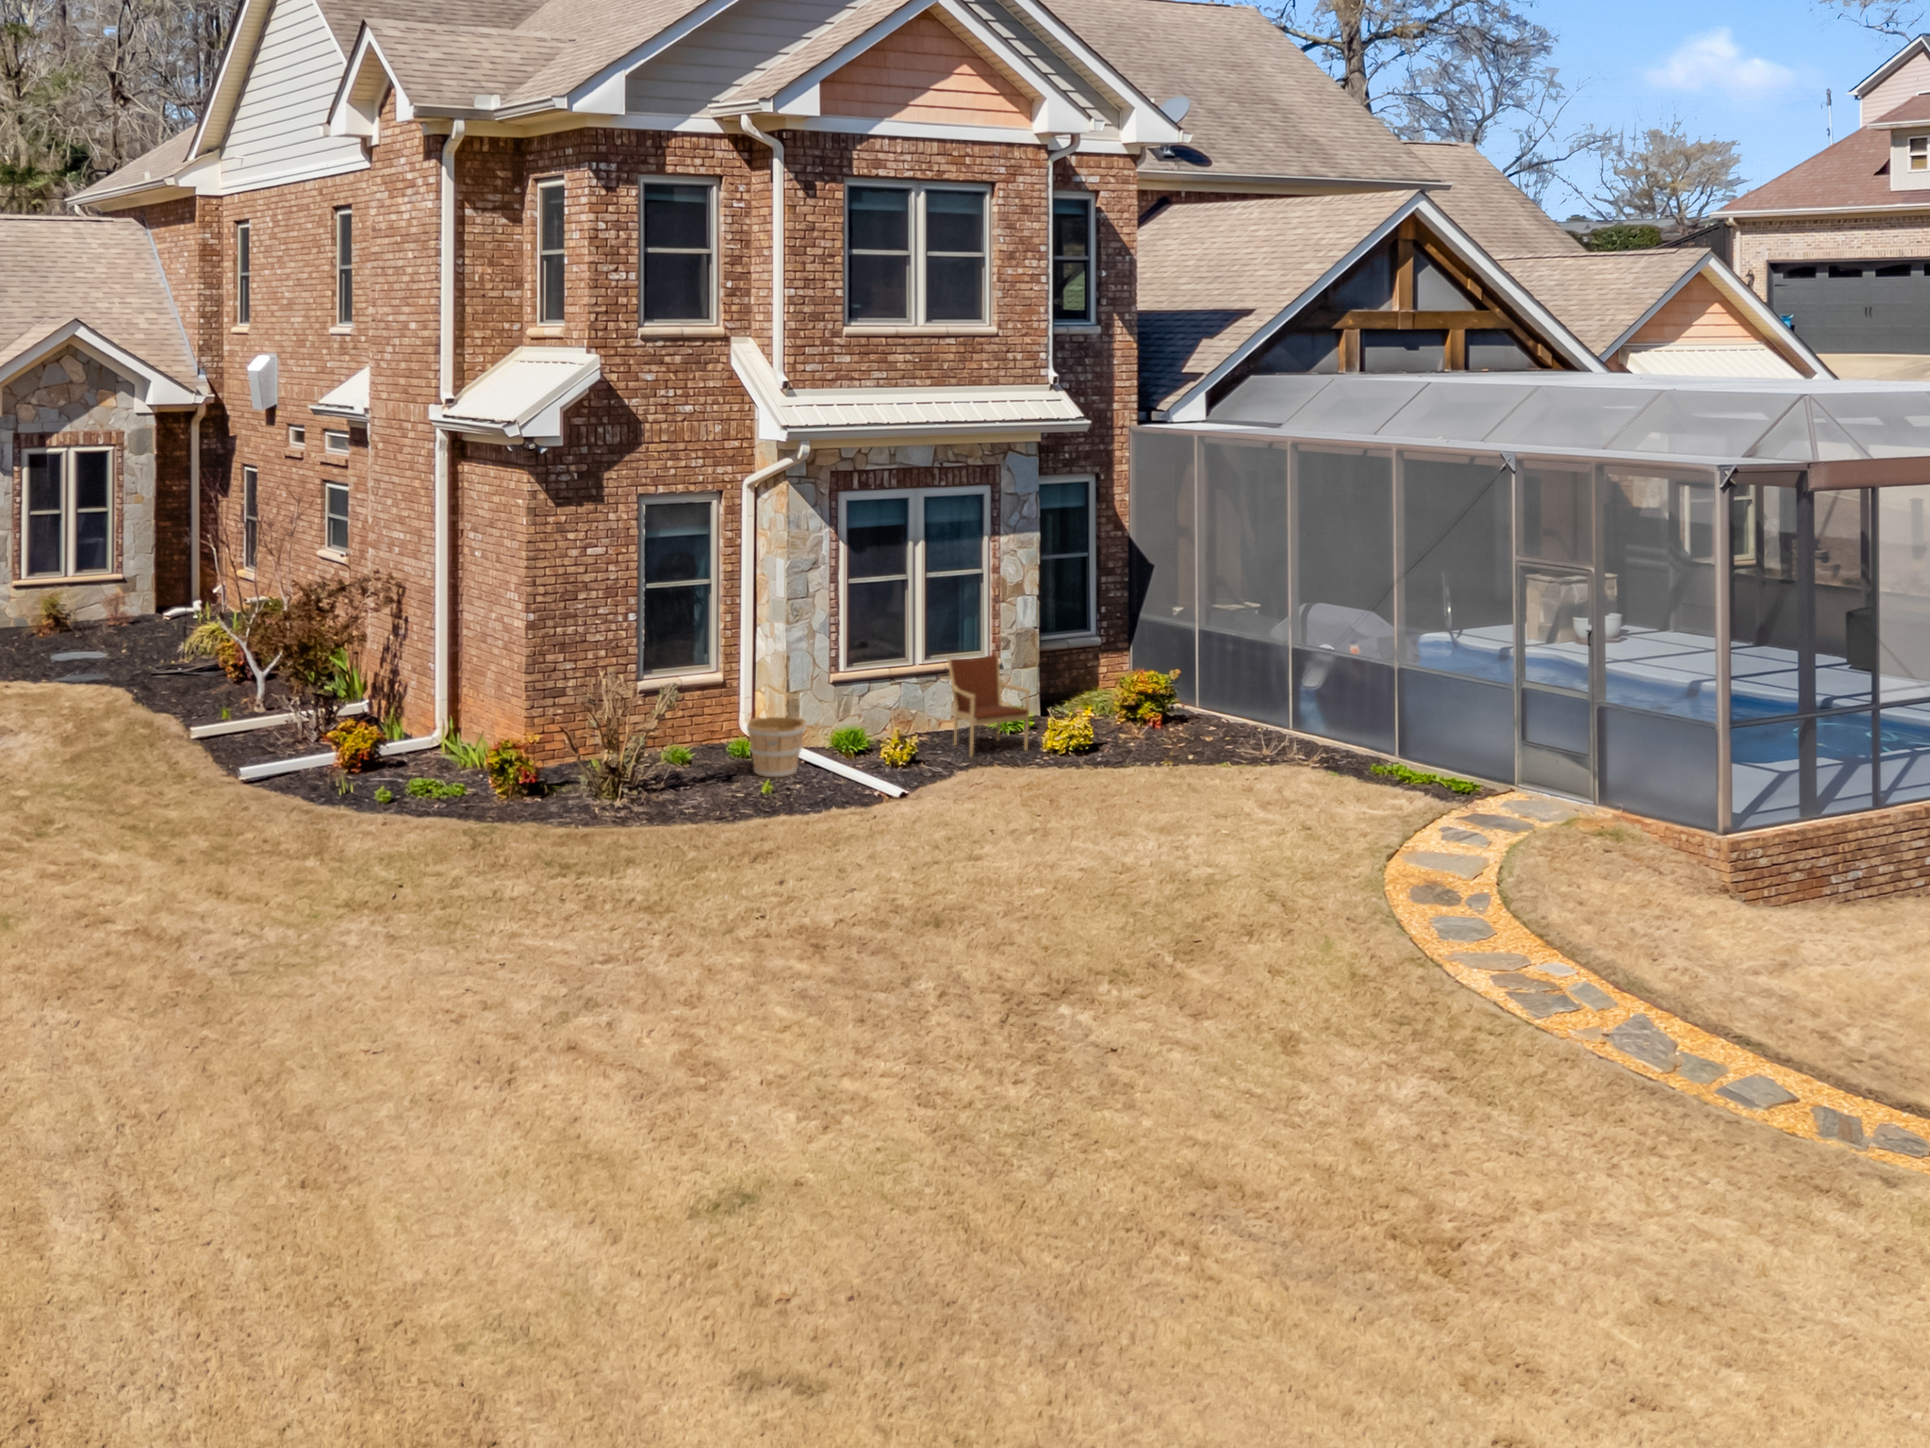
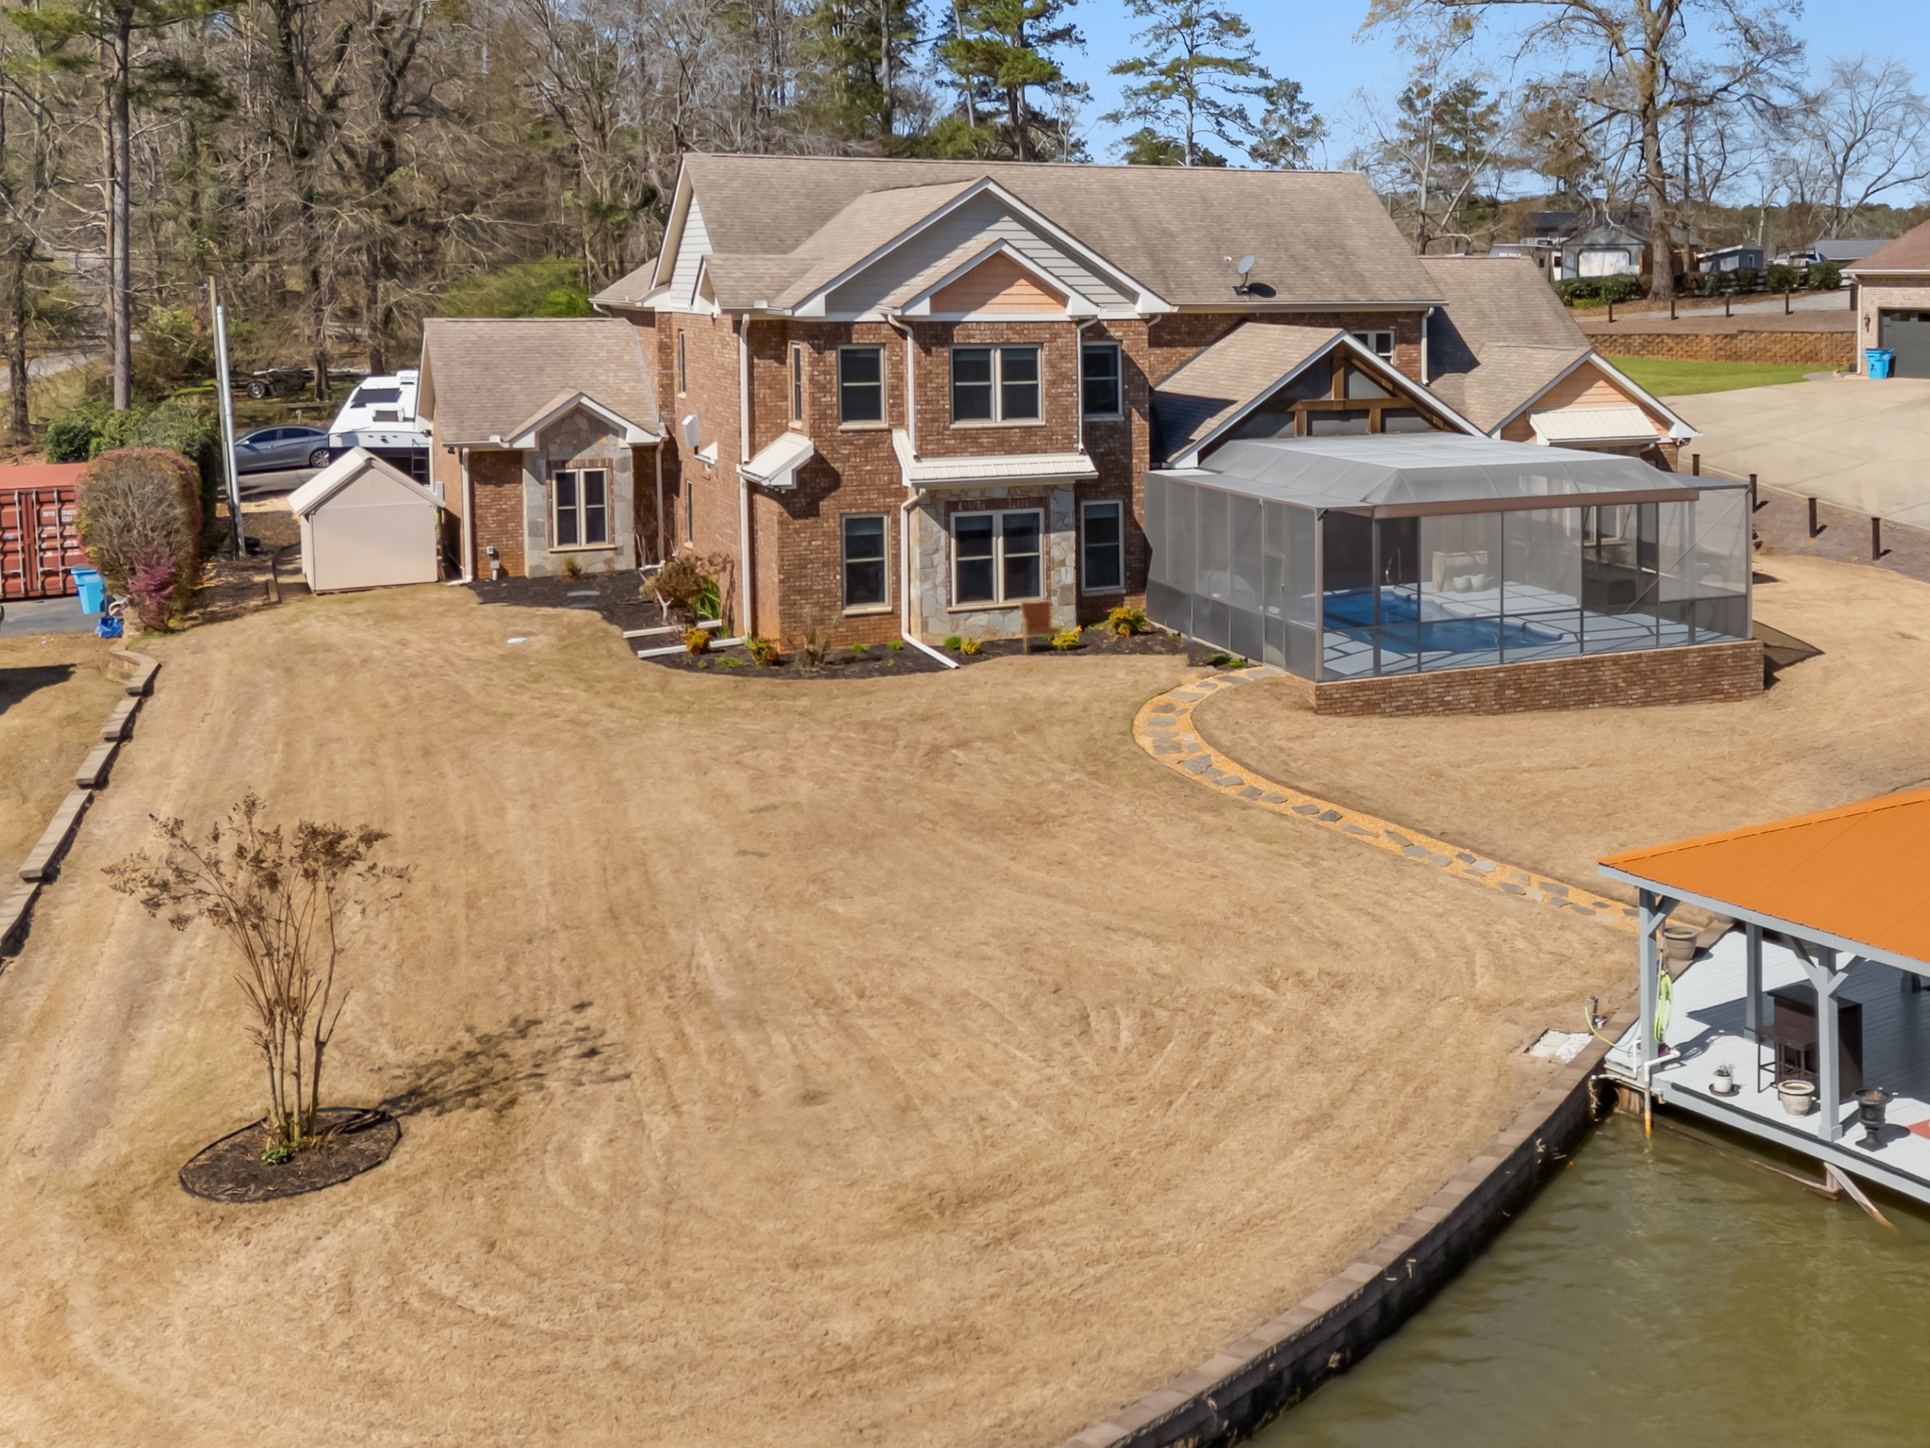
wooden bucket: present [747,717,806,777] -> none [897,631,930,662]

